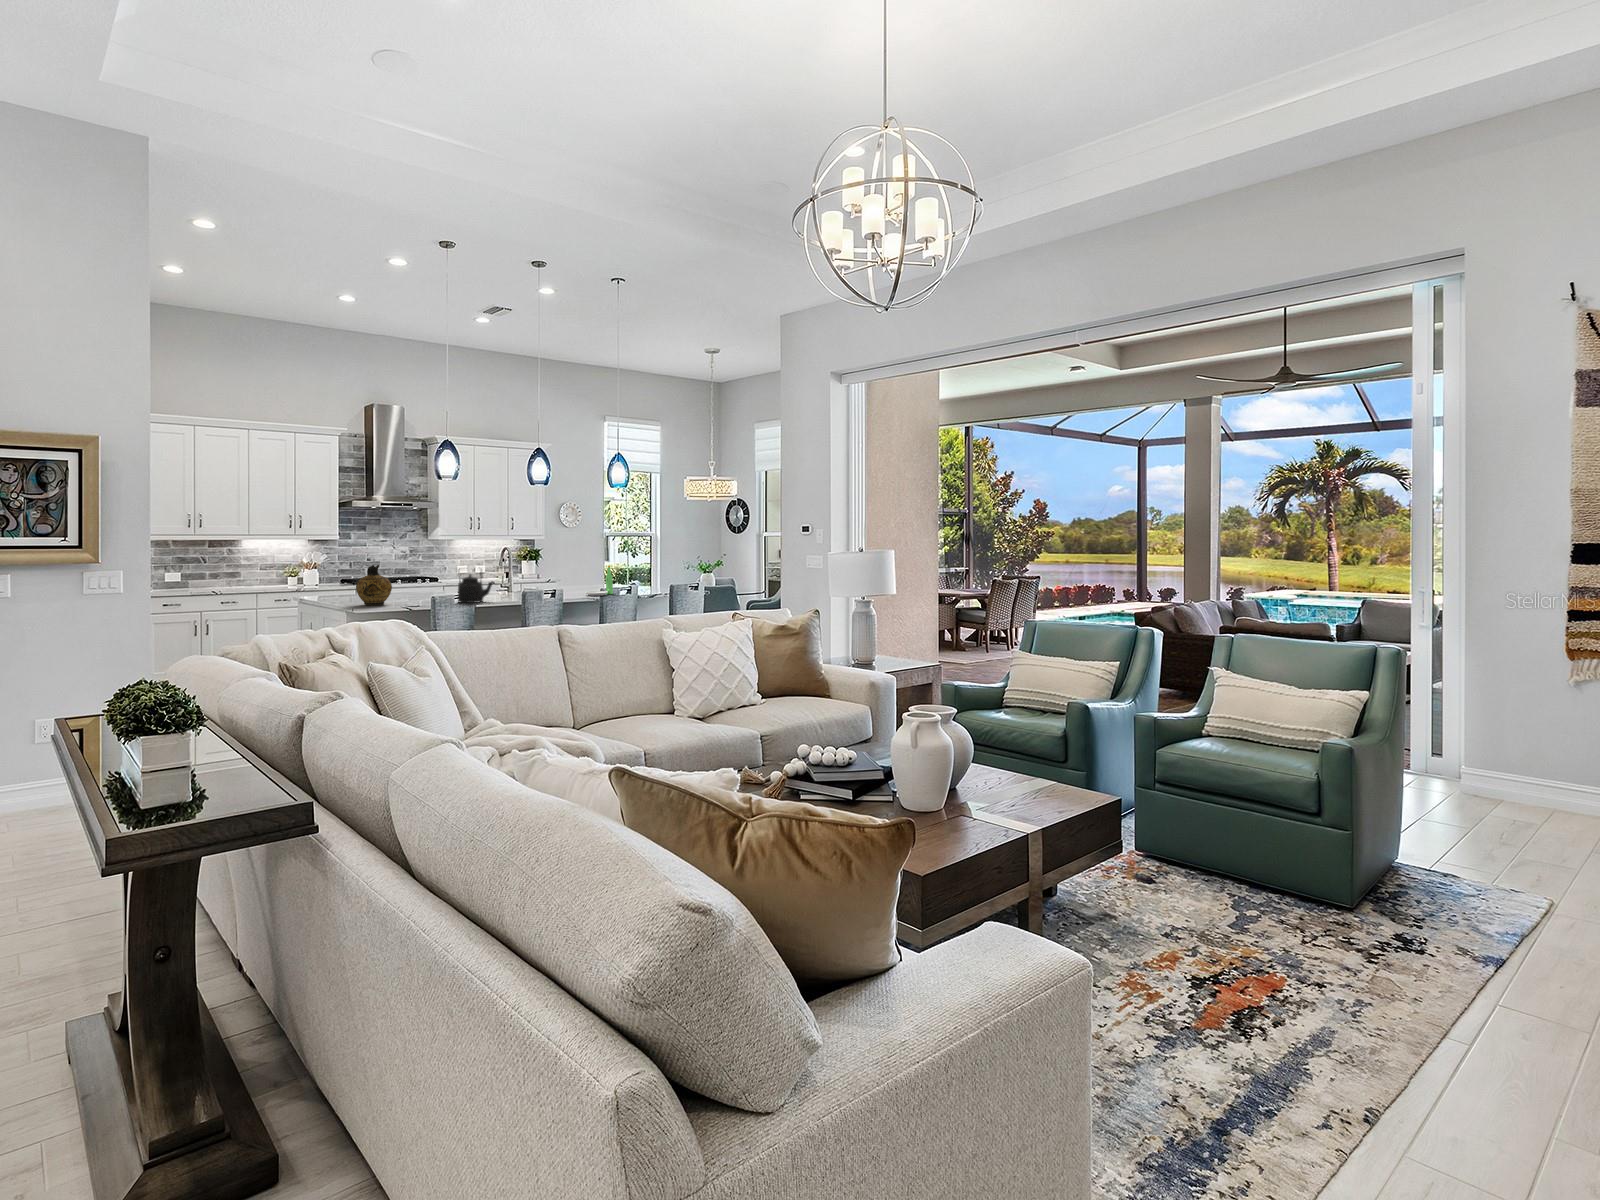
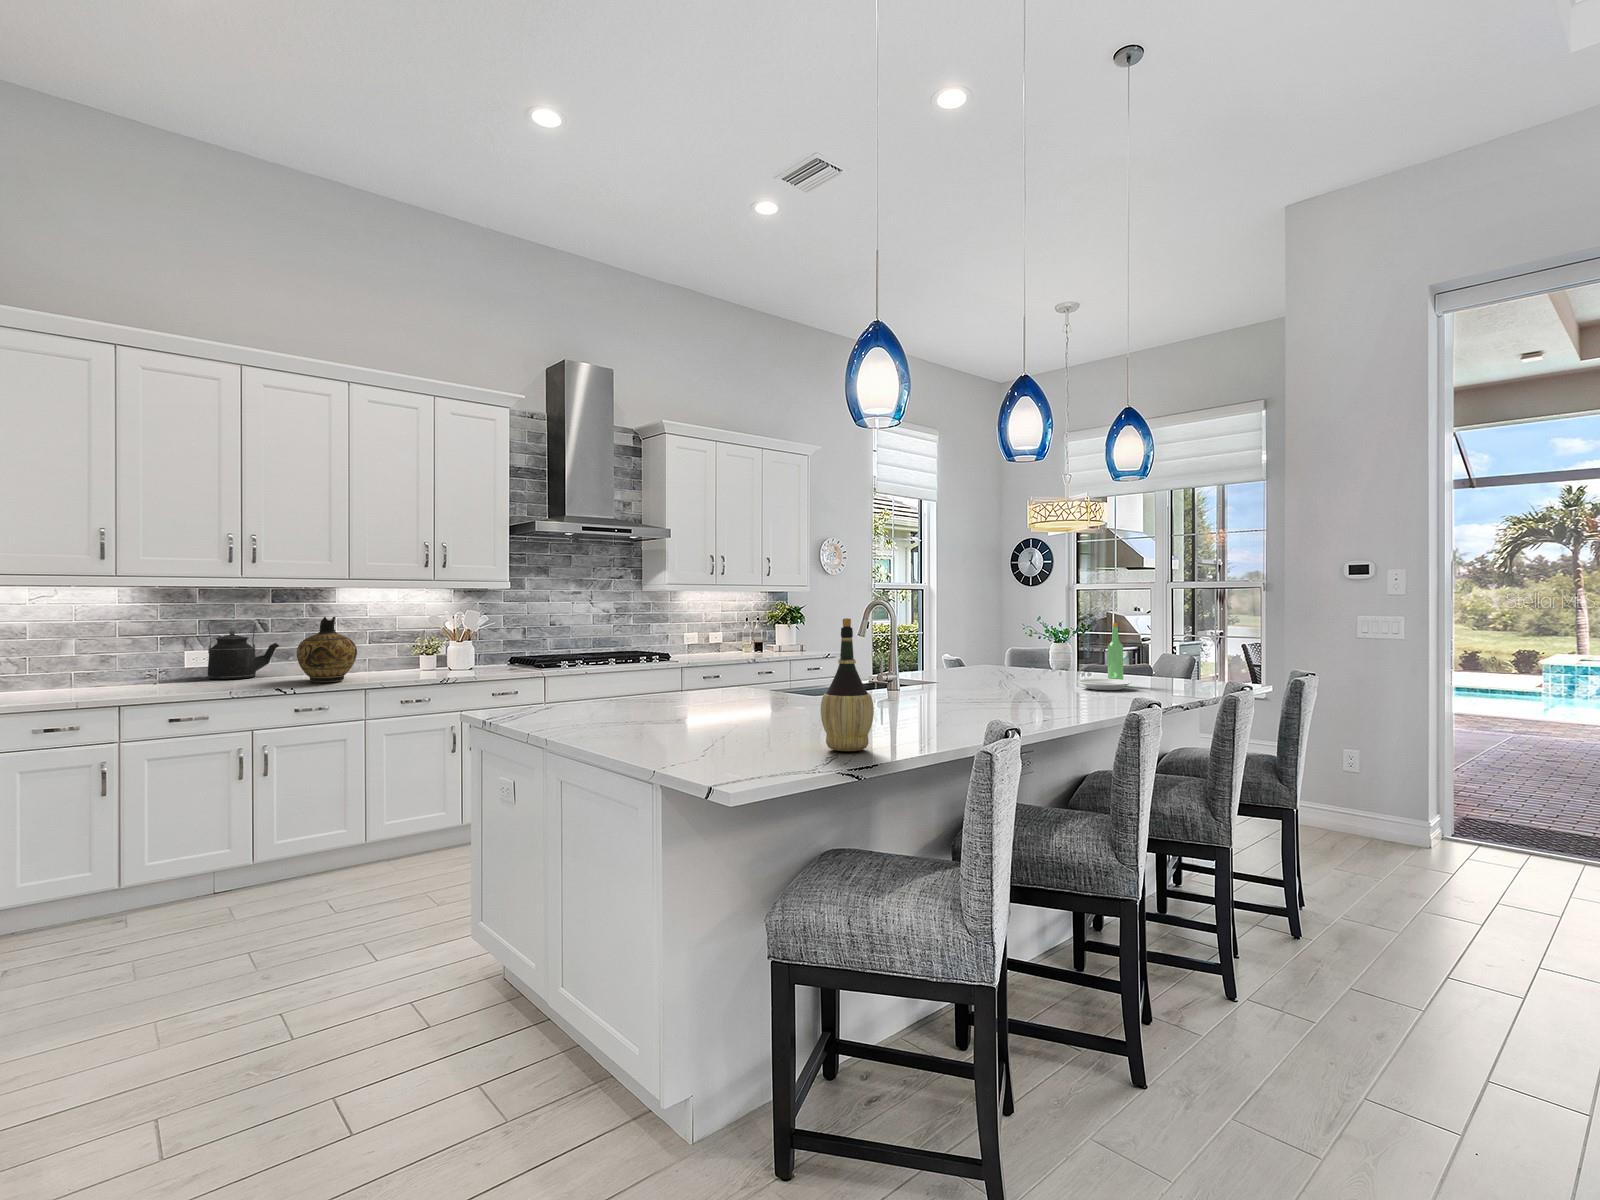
ceramic jug: present [356,565,392,605] -> present [297,617,357,682]
wine bottle: none [404,566,422,608] -> present [821,618,874,751]
kettle: present [458,573,494,603] -> present [208,621,279,679]

